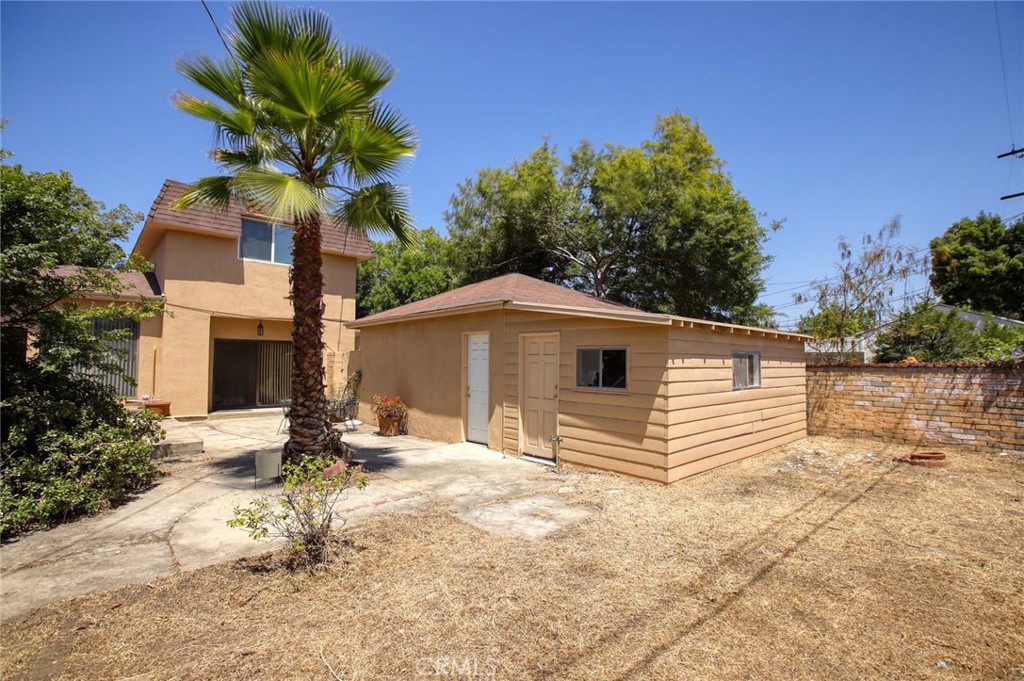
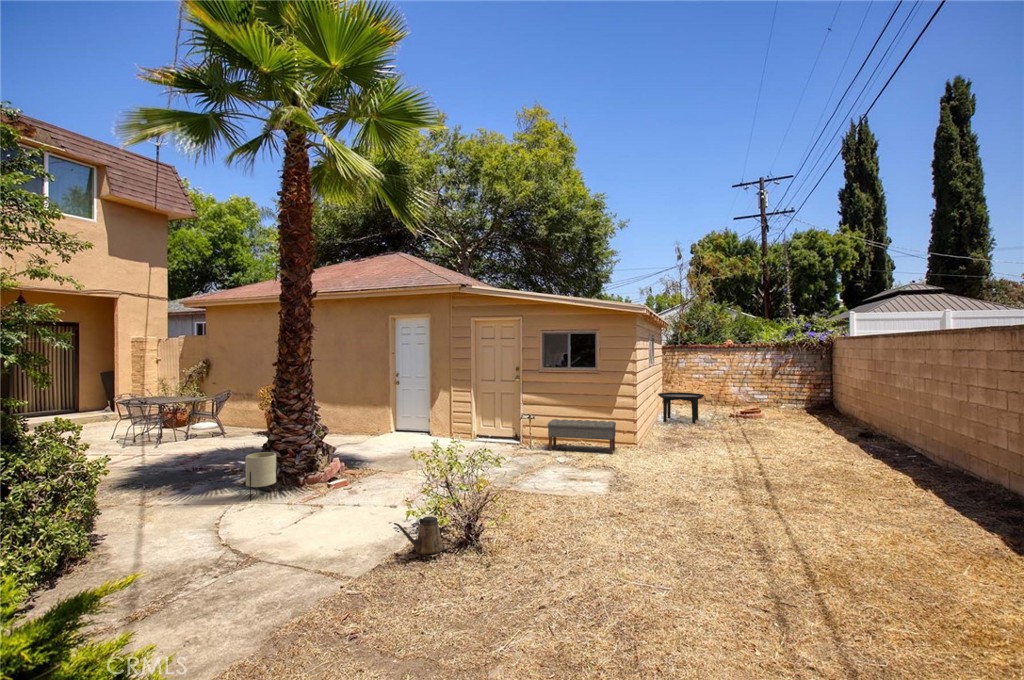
round table: none [768,422,833,464] -> present [658,392,704,423]
bench: none [569,443,646,491] -> present [547,419,616,454]
watering can: none [219,532,286,571] -> present [394,516,445,555]

